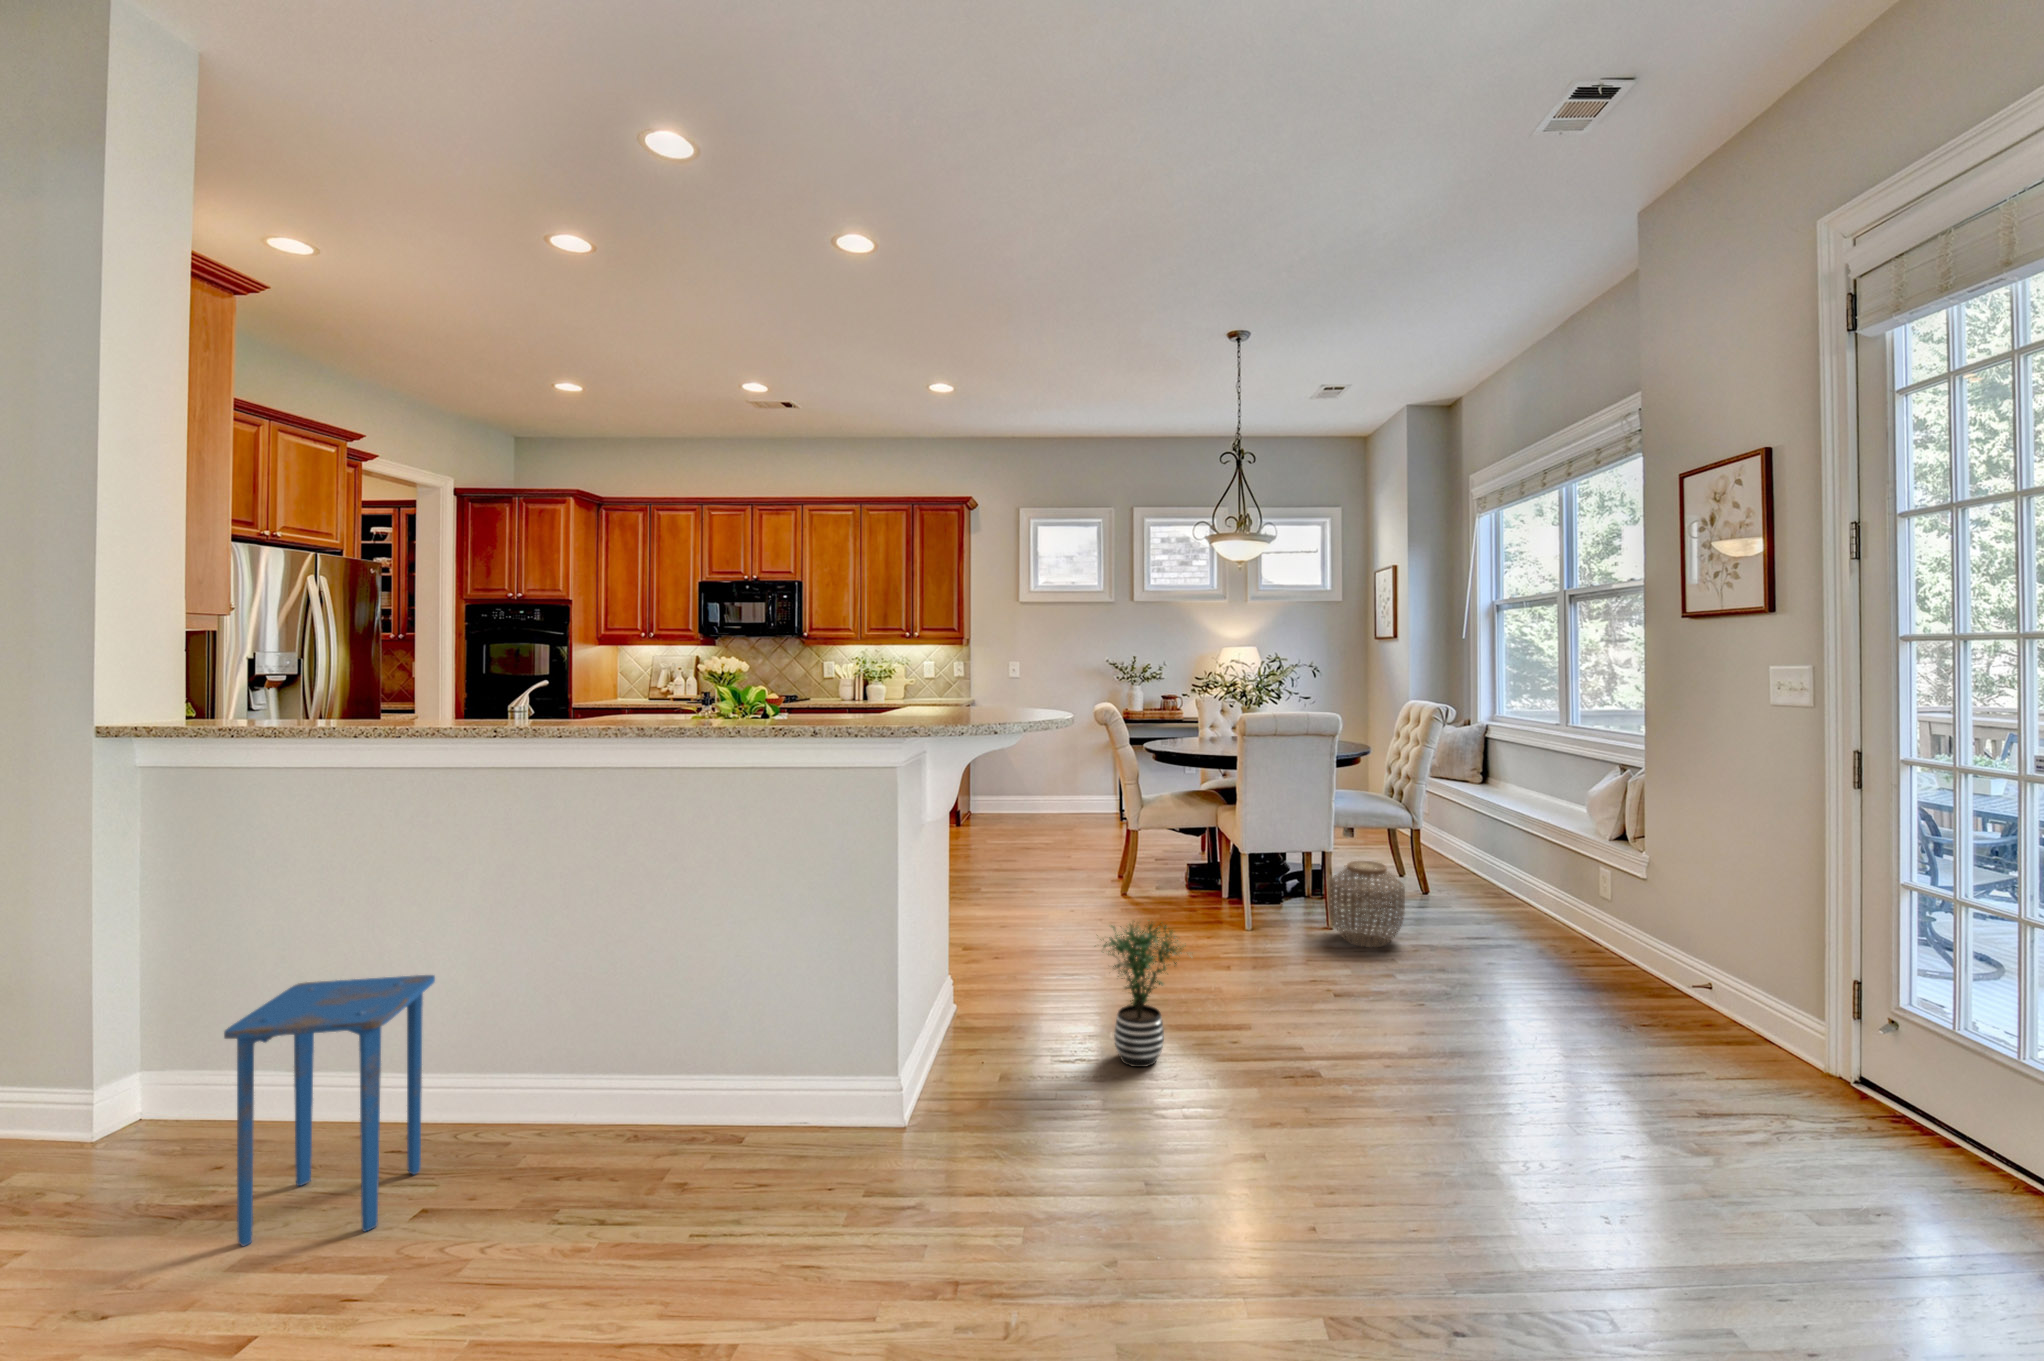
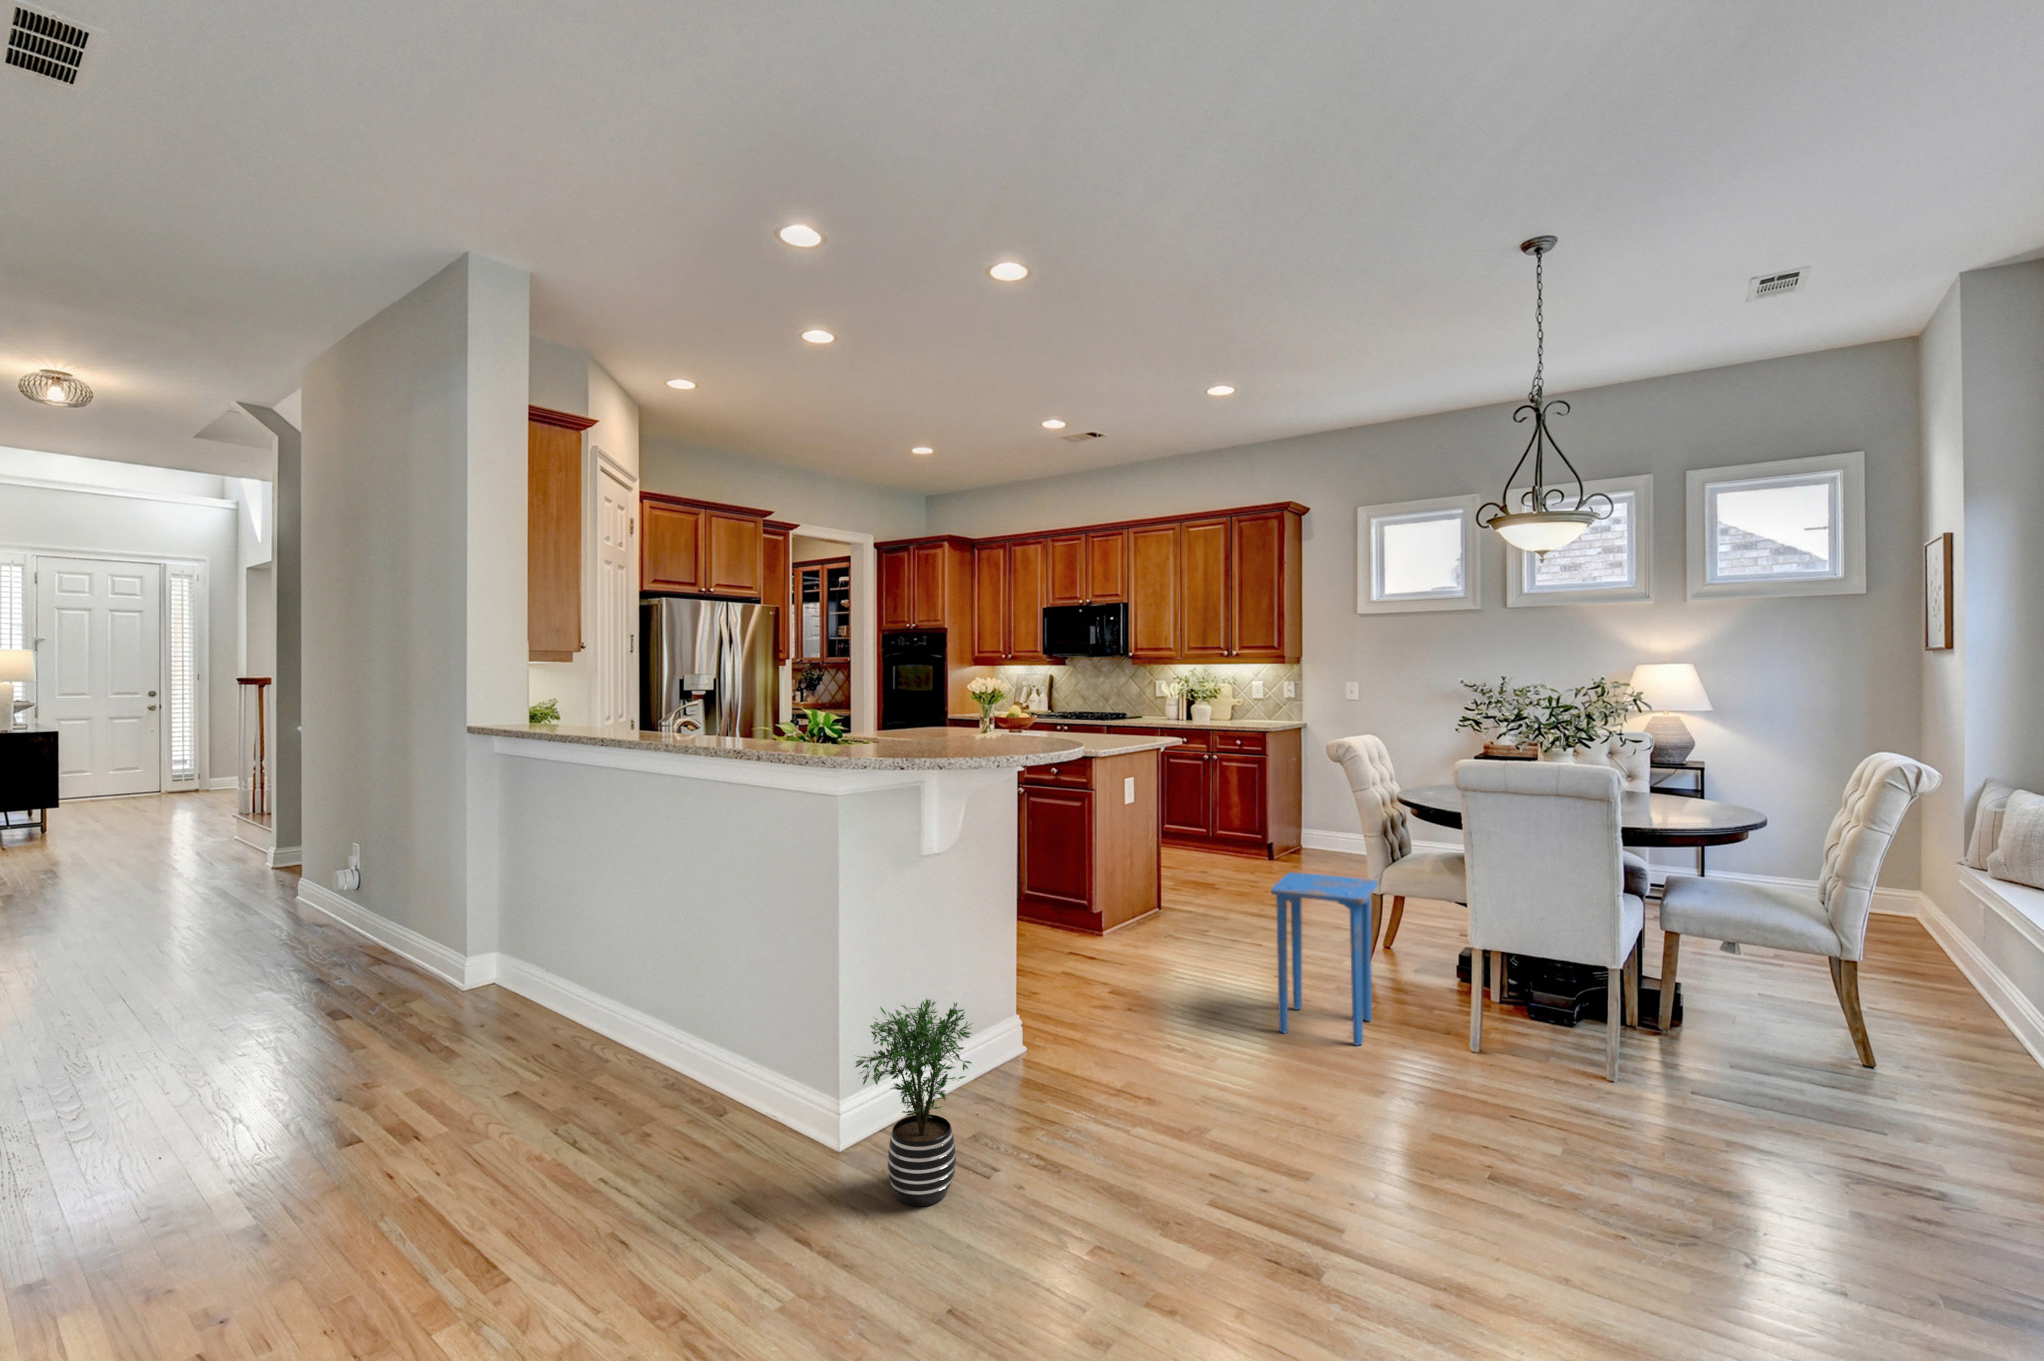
woven basket: present [1329,861,1405,947] -> none [1480,995,1622,1154]
side table: present [224,975,435,1246] -> present [1271,872,1377,1045]

